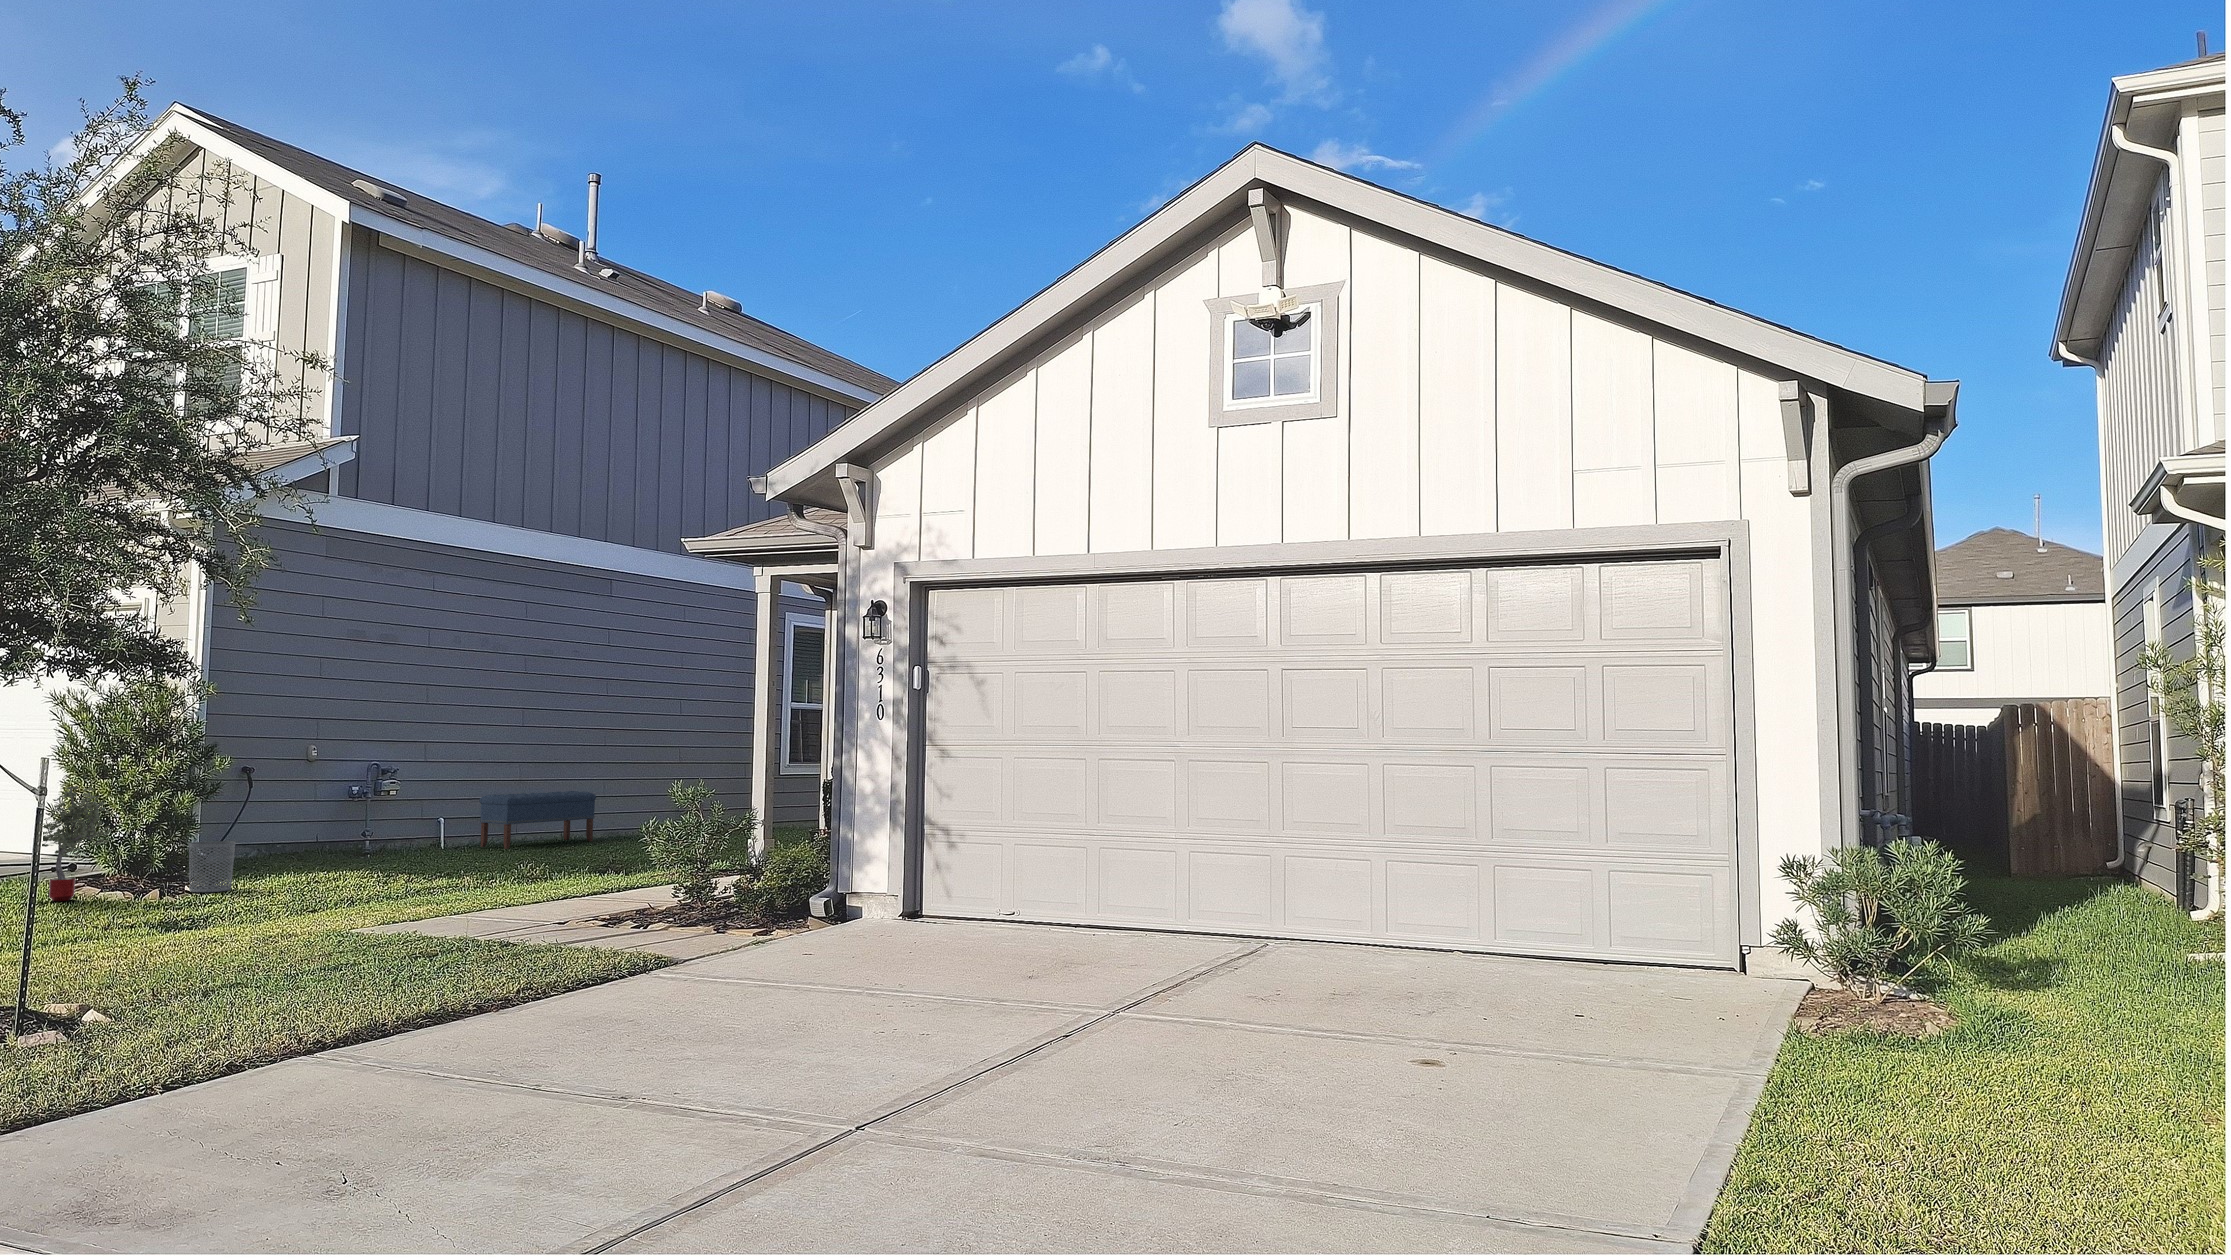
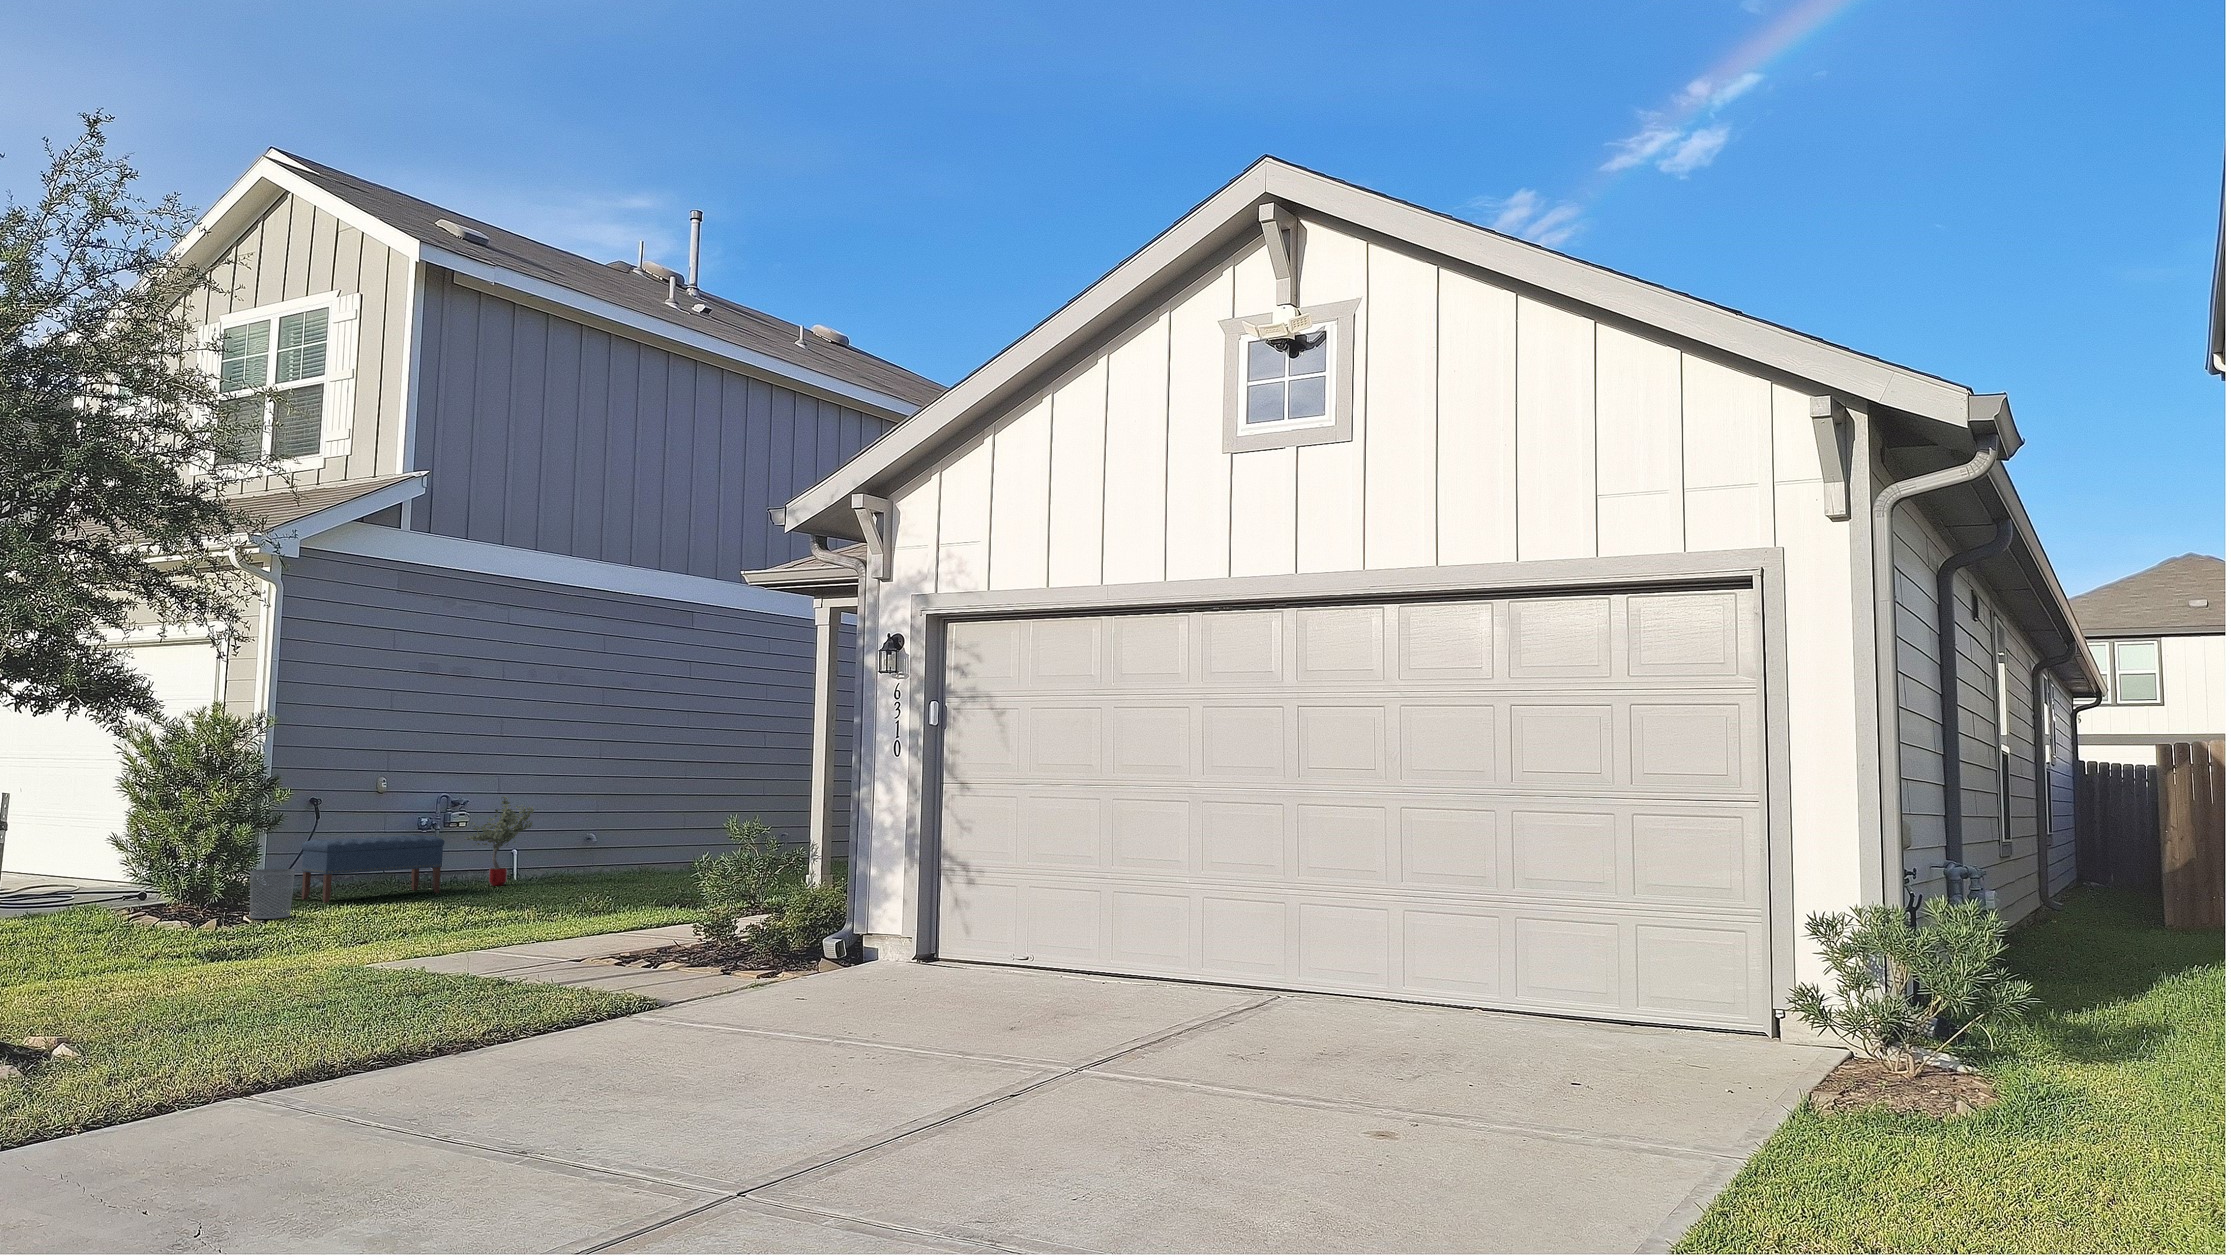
potted tree: present [41,786,111,901] -> present [466,796,534,886]
bench: present [480,791,596,849] -> present [302,835,445,903]

